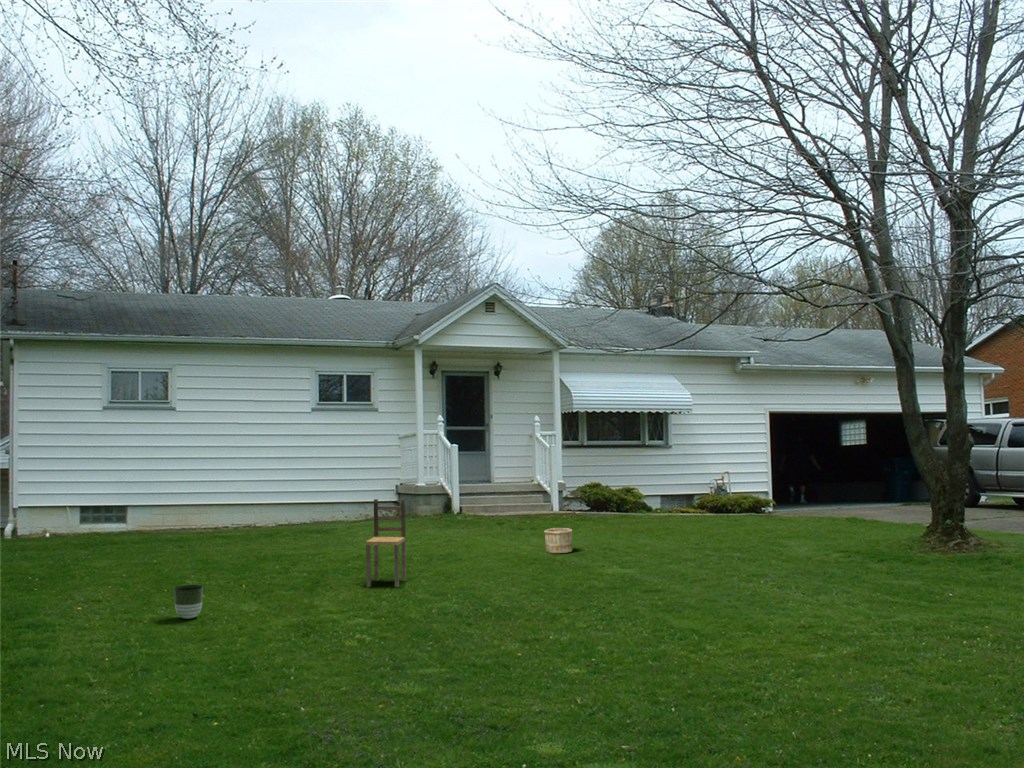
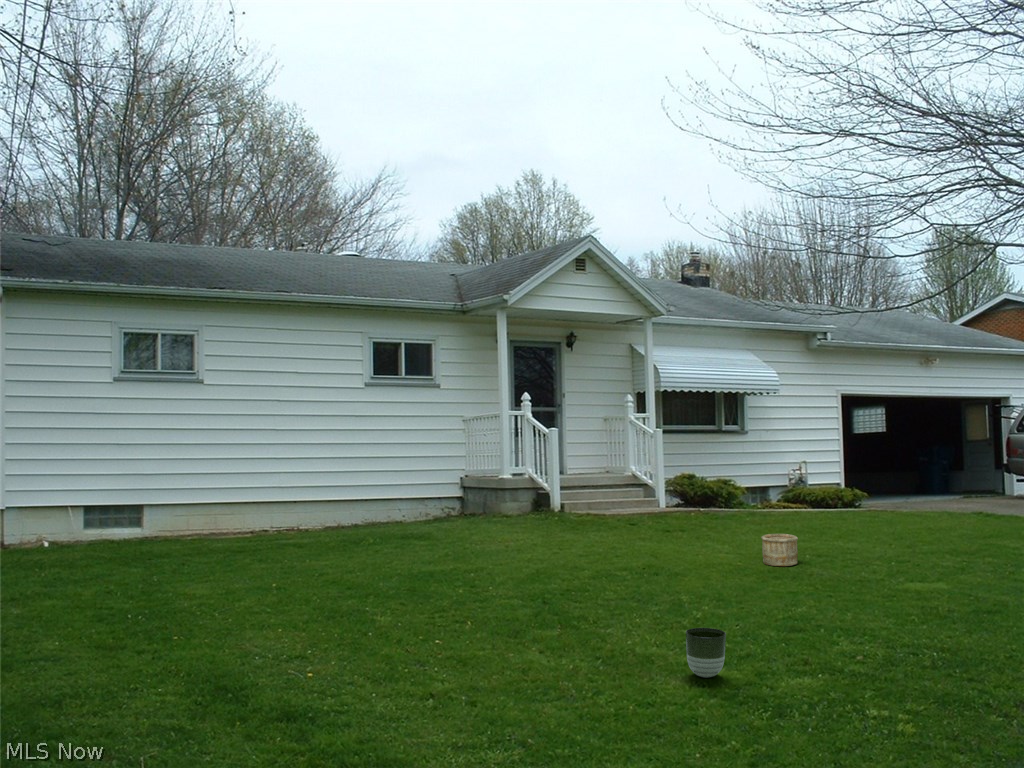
chair: present [366,499,406,587] -> none [623,503,673,622]
planter: present [174,585,203,619] -> present [686,628,726,677]

